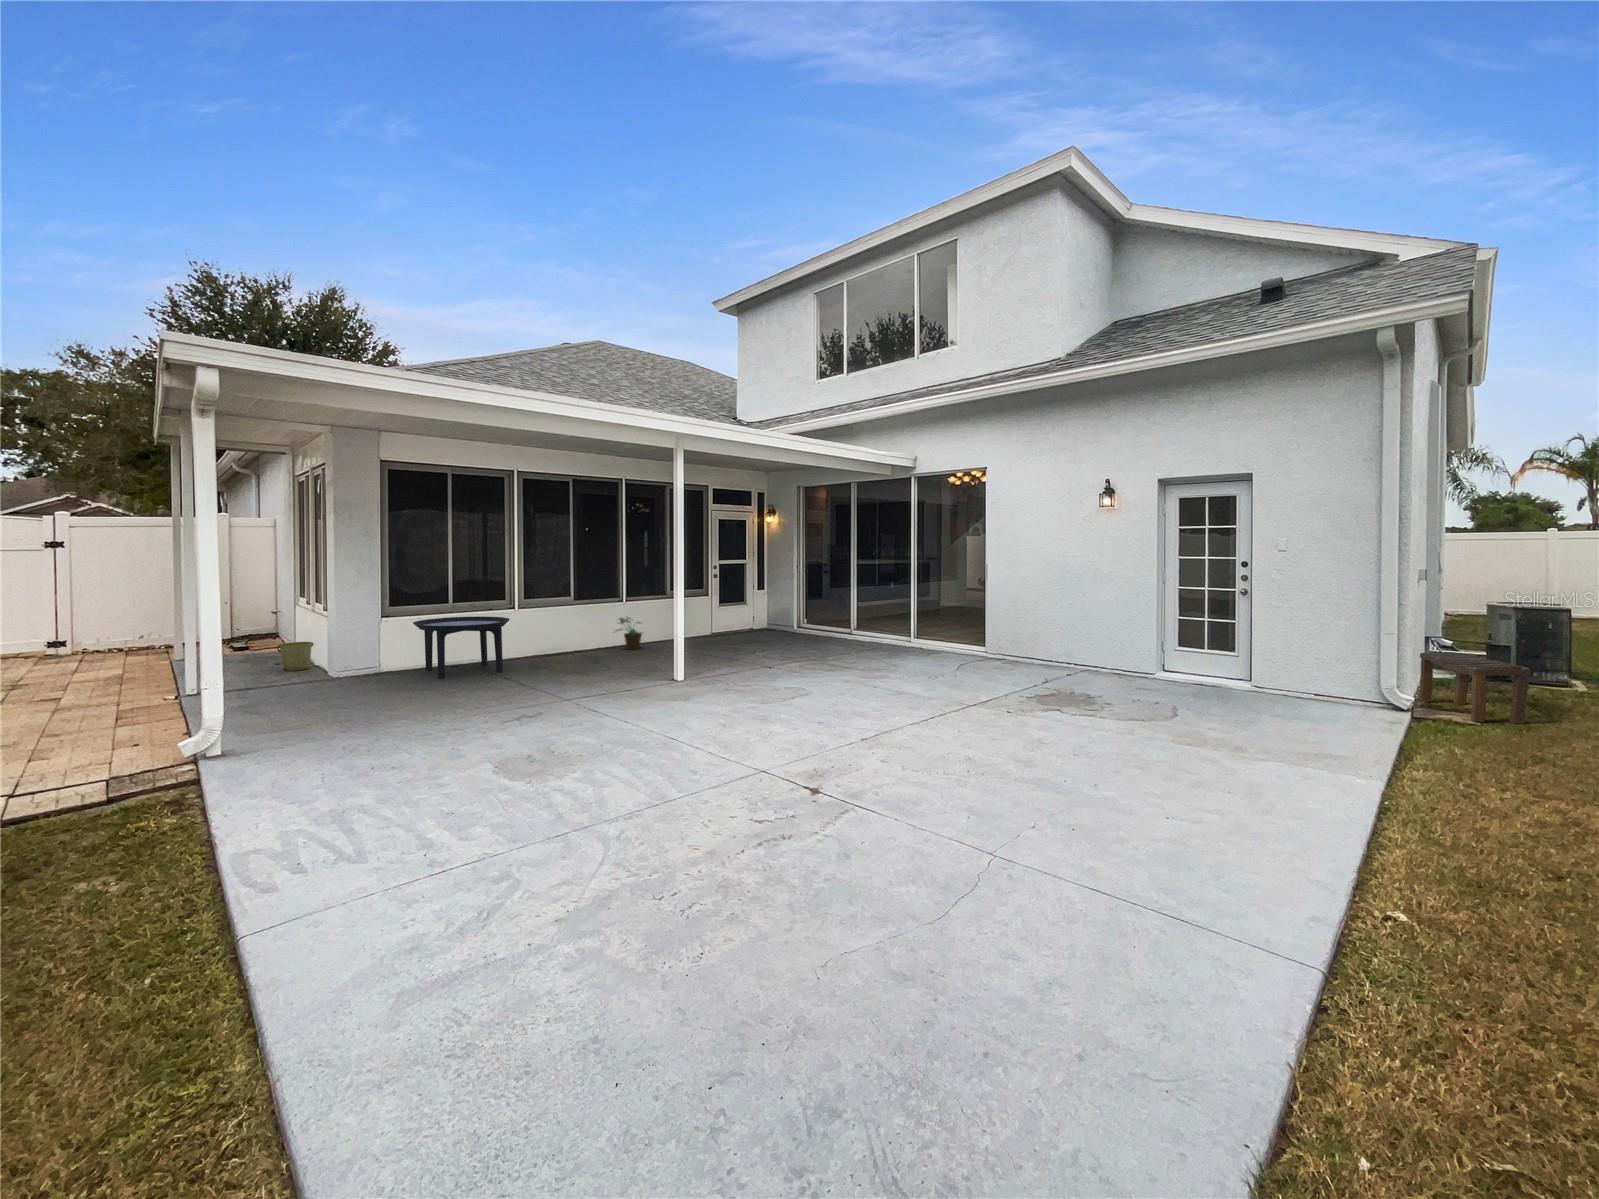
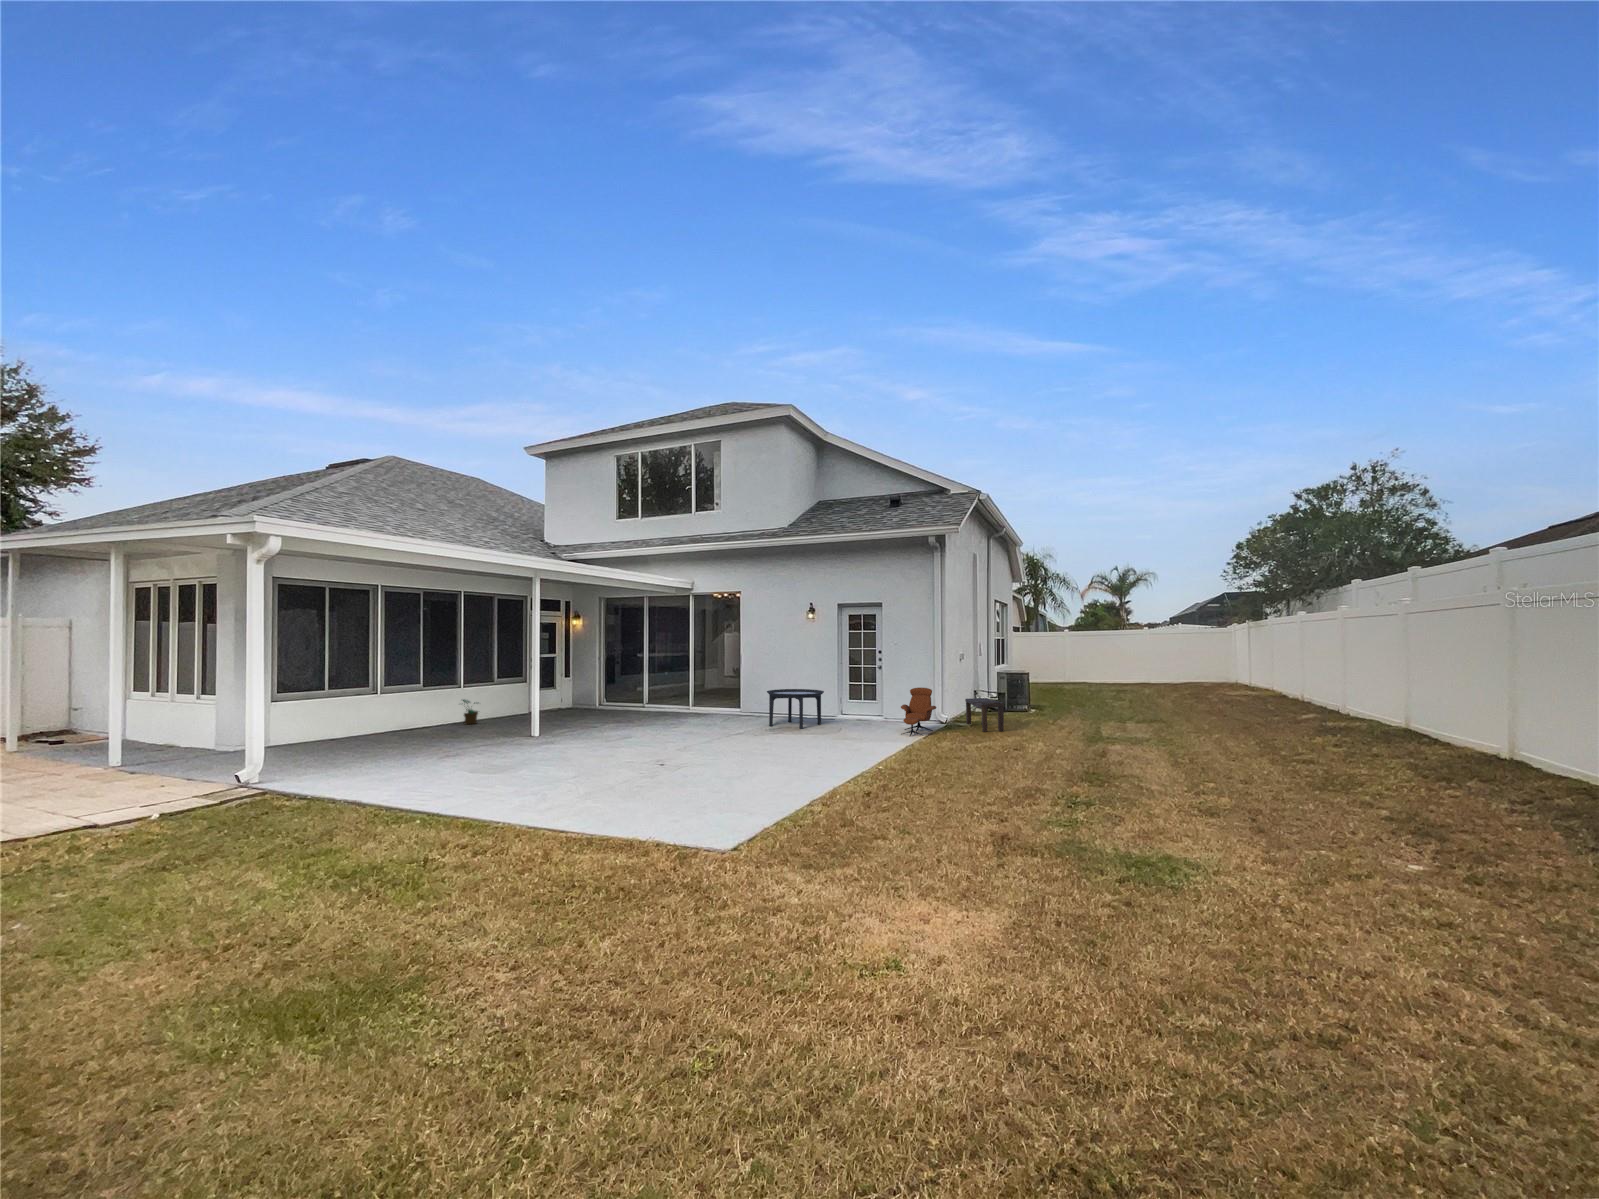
round table: present [413,616,510,678] -> present [767,689,824,729]
lounge chair: none [1284,629,1365,722] -> present [901,688,936,736]
bucket: present [277,642,314,671] -> none [151,728,186,753]

